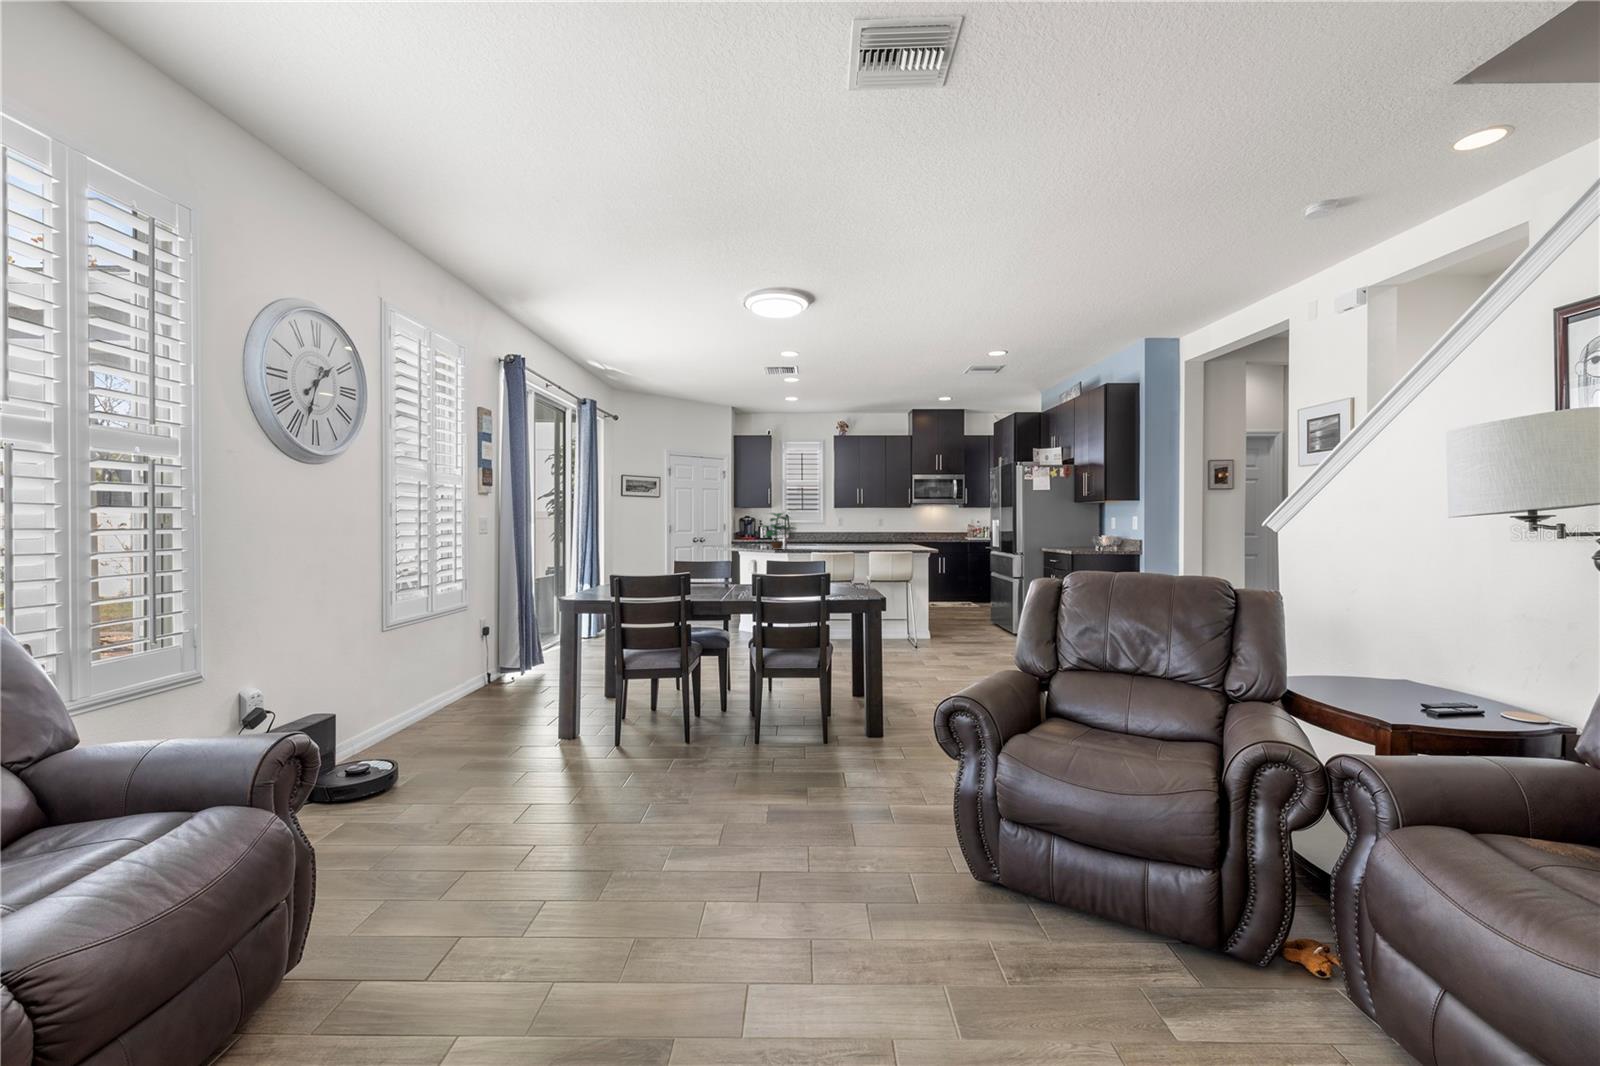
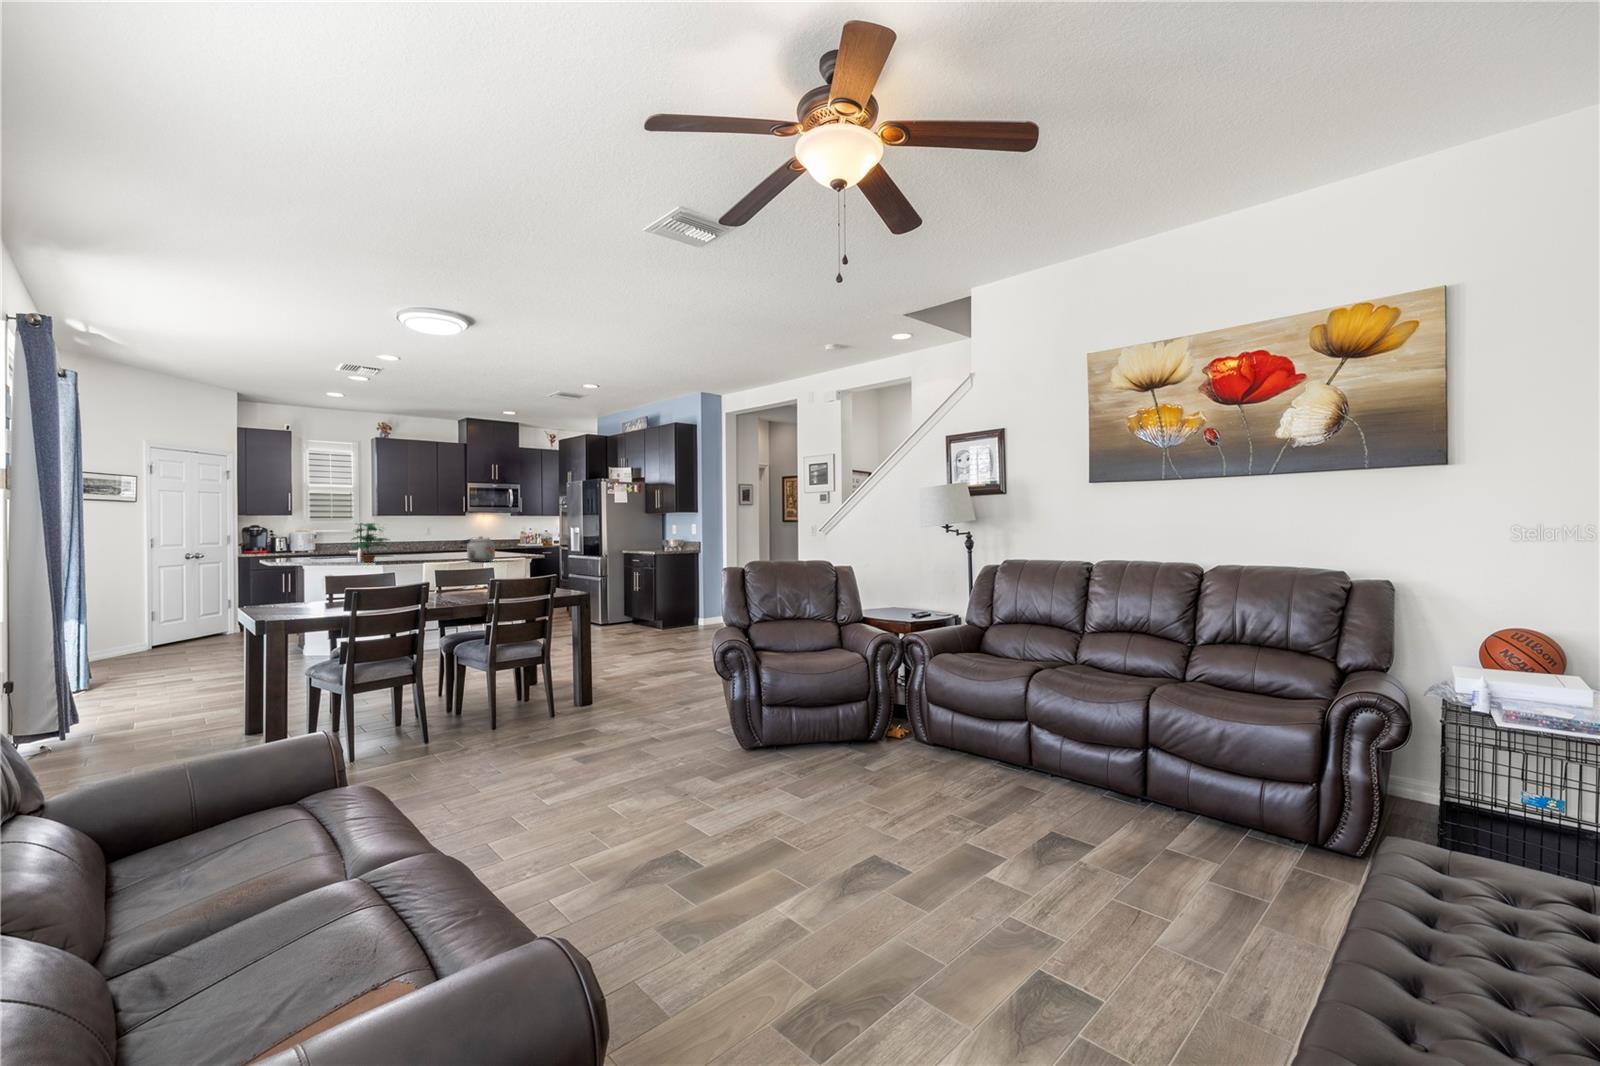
kettle: none [853,527,885,553] -> present [462,536,495,562]

